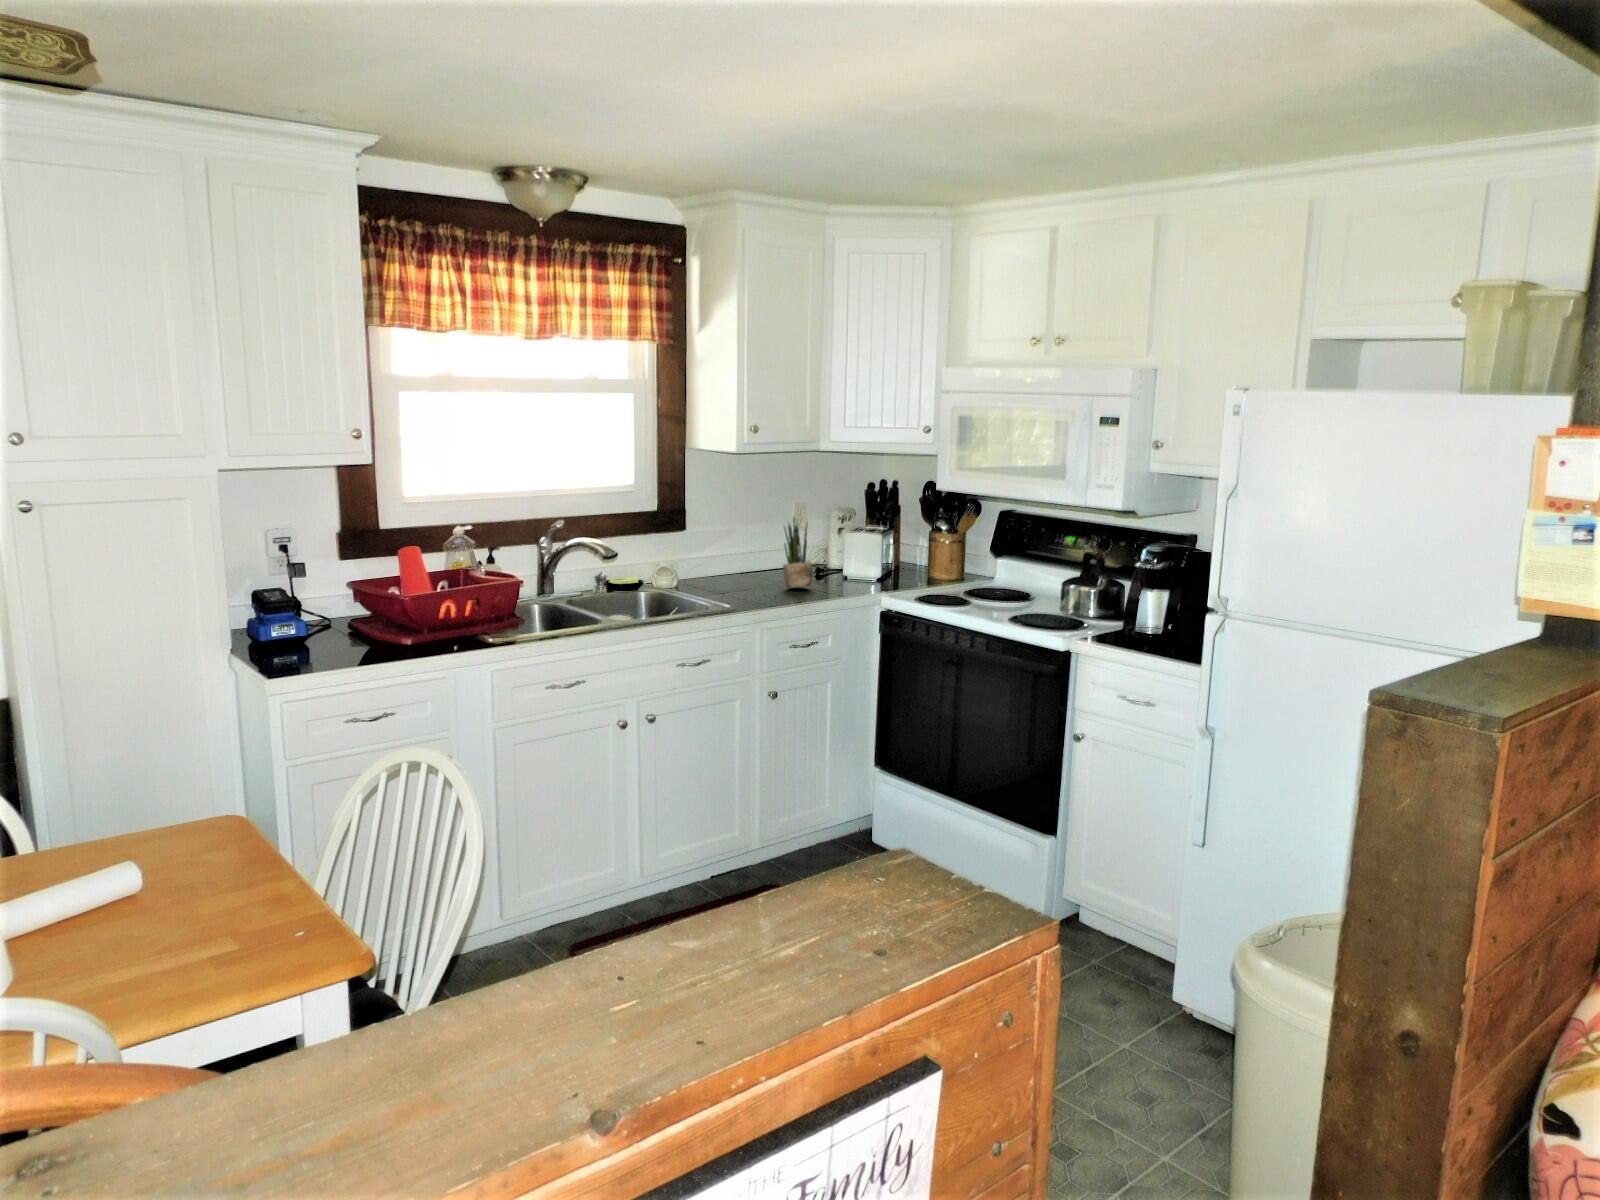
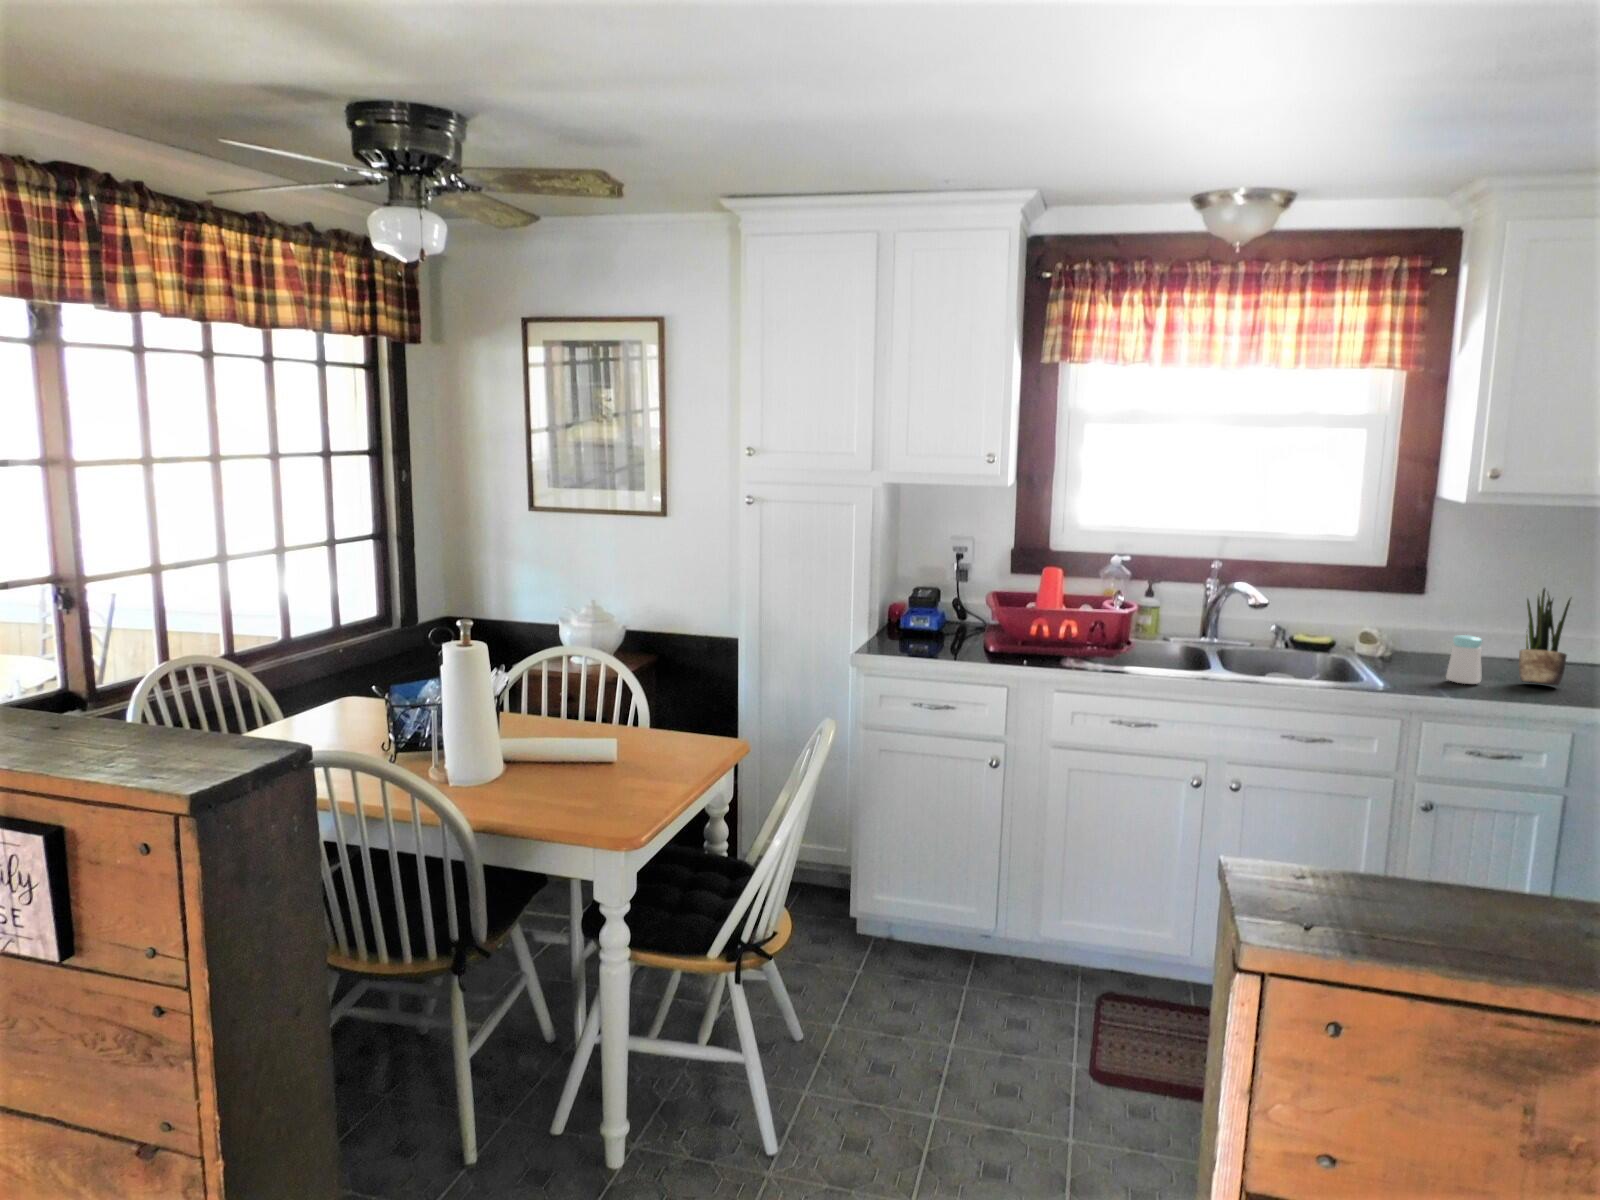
salt shaker: none [749,559,771,597] -> present [1446,635,1482,684]

